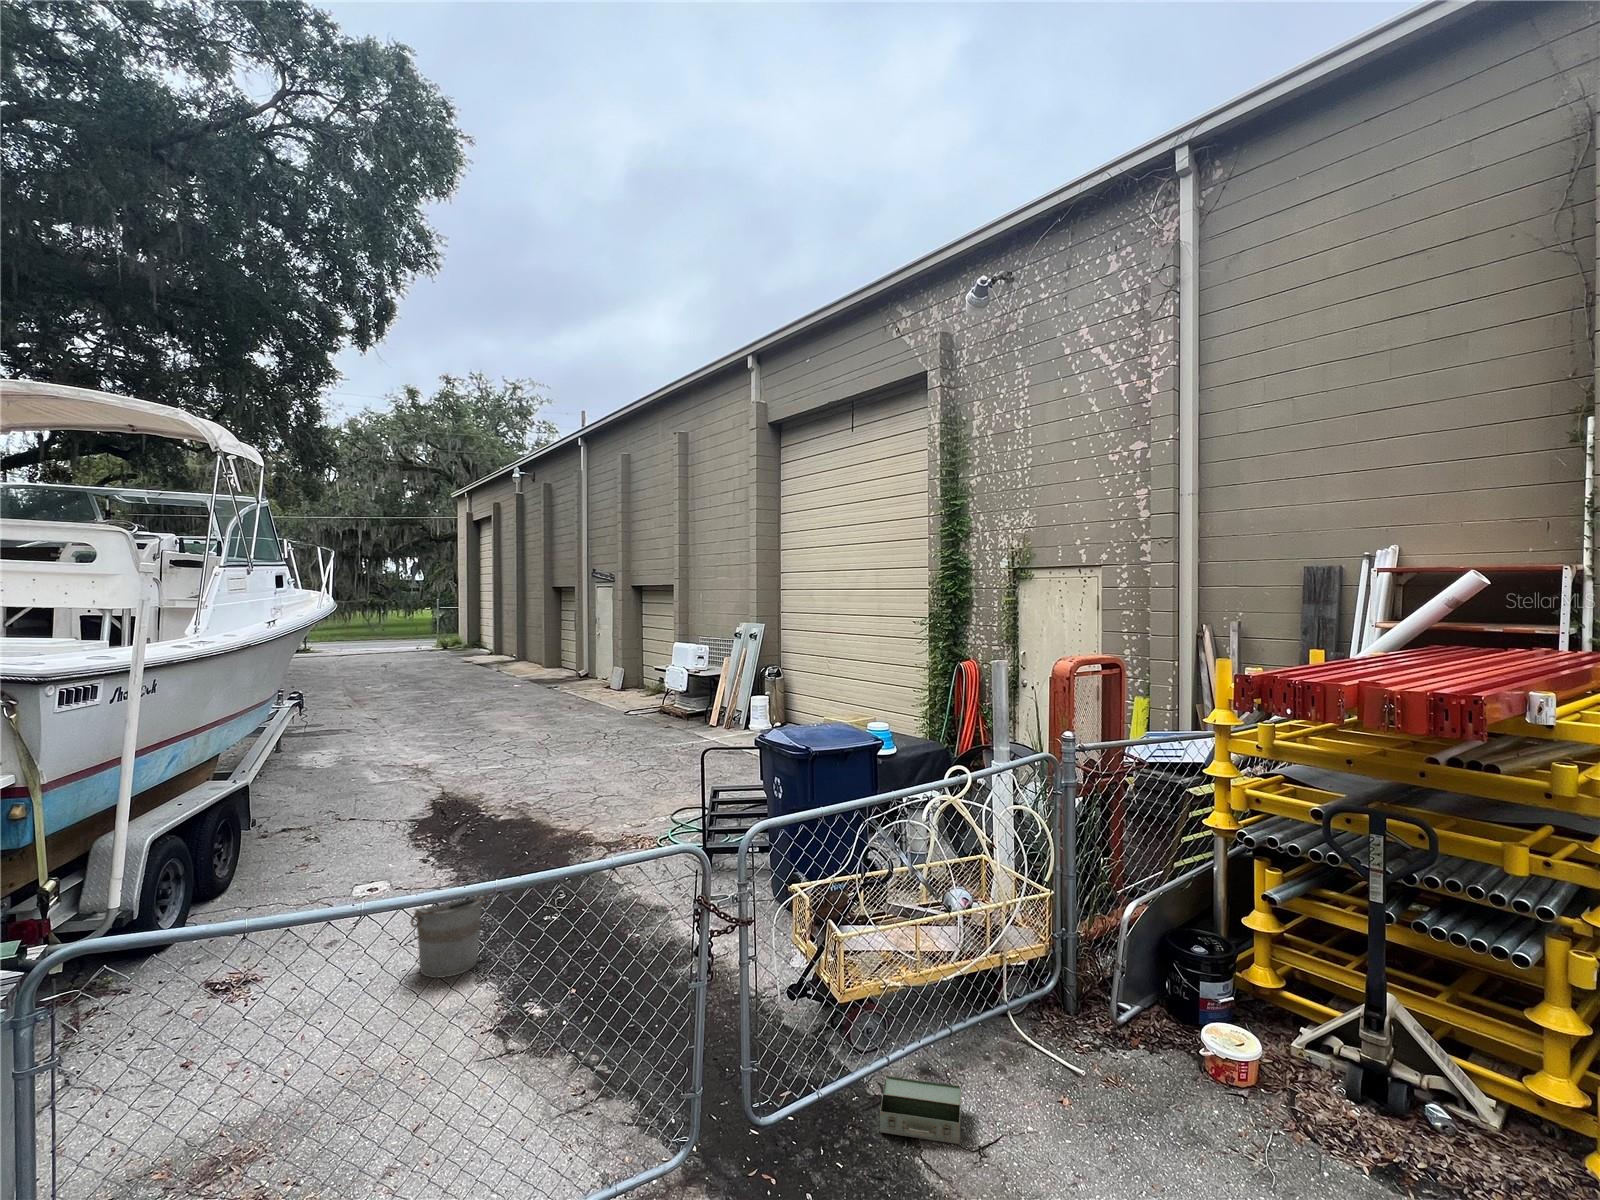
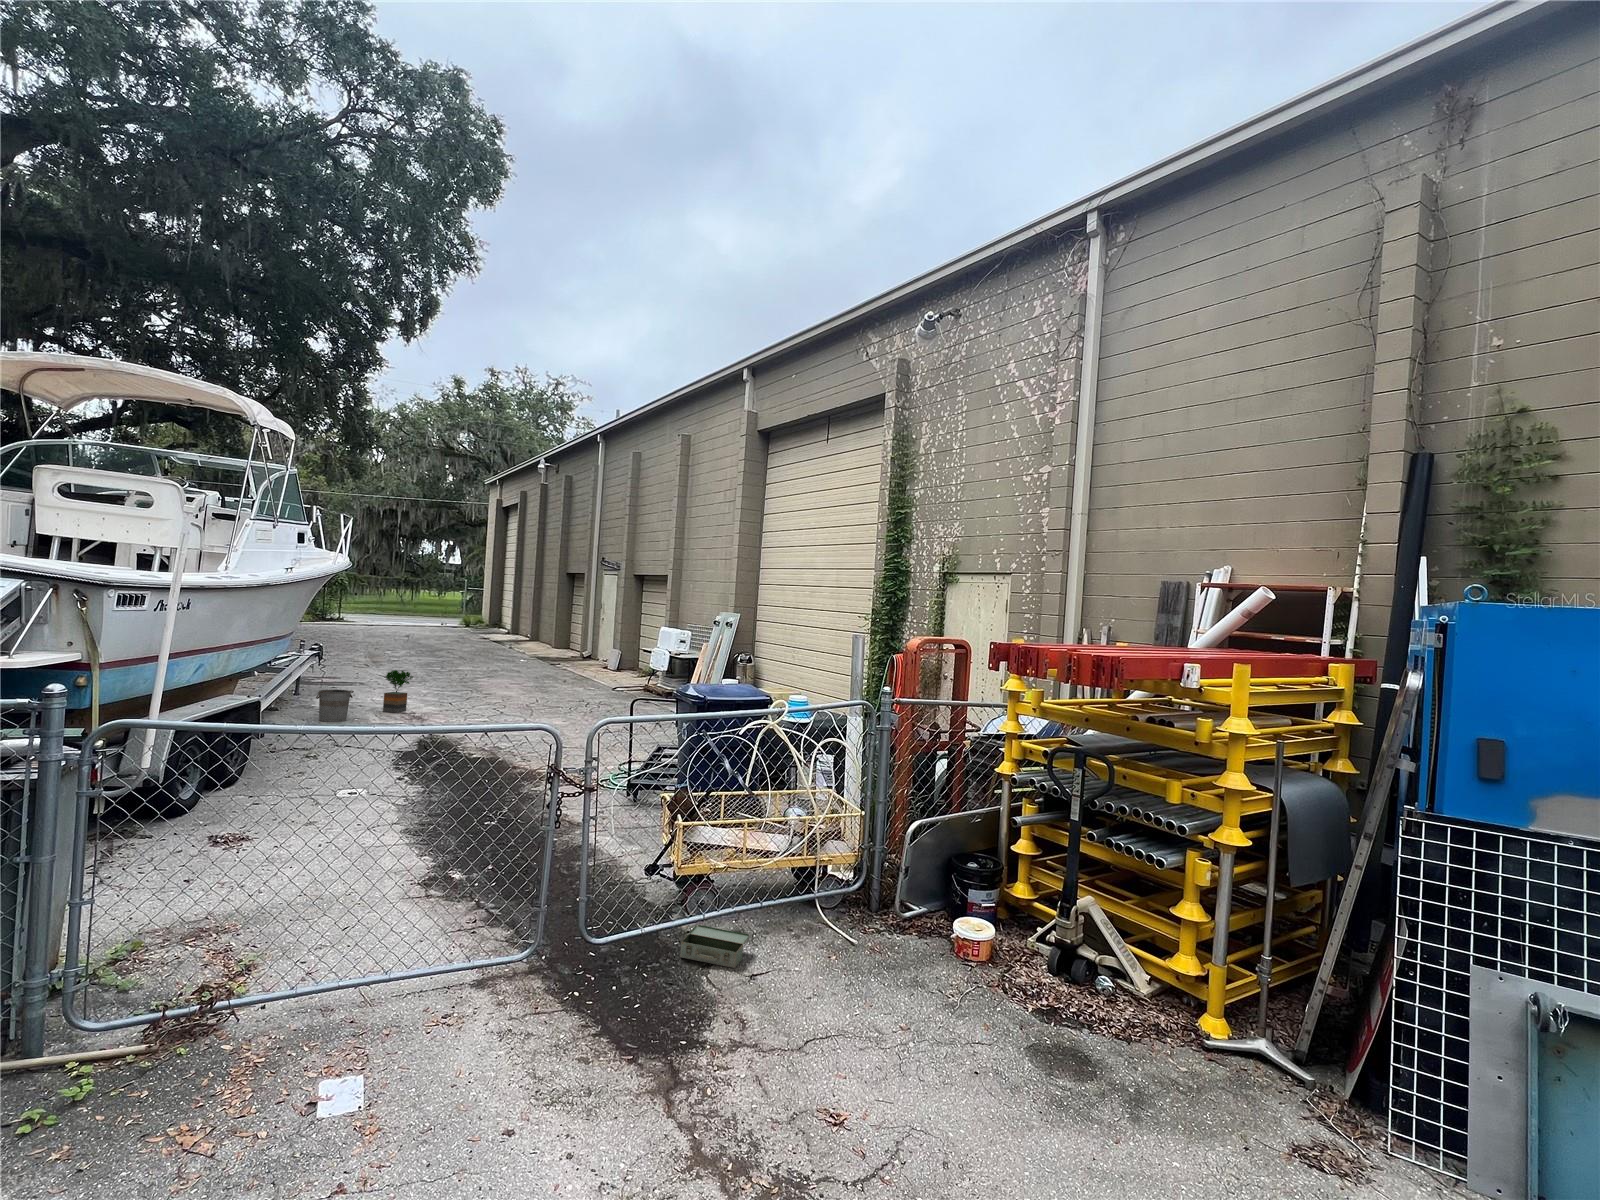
potted tree: none [381,718,415,767] -> present [383,670,413,713]
bucket: present [411,894,489,978] -> present [316,690,354,722]

